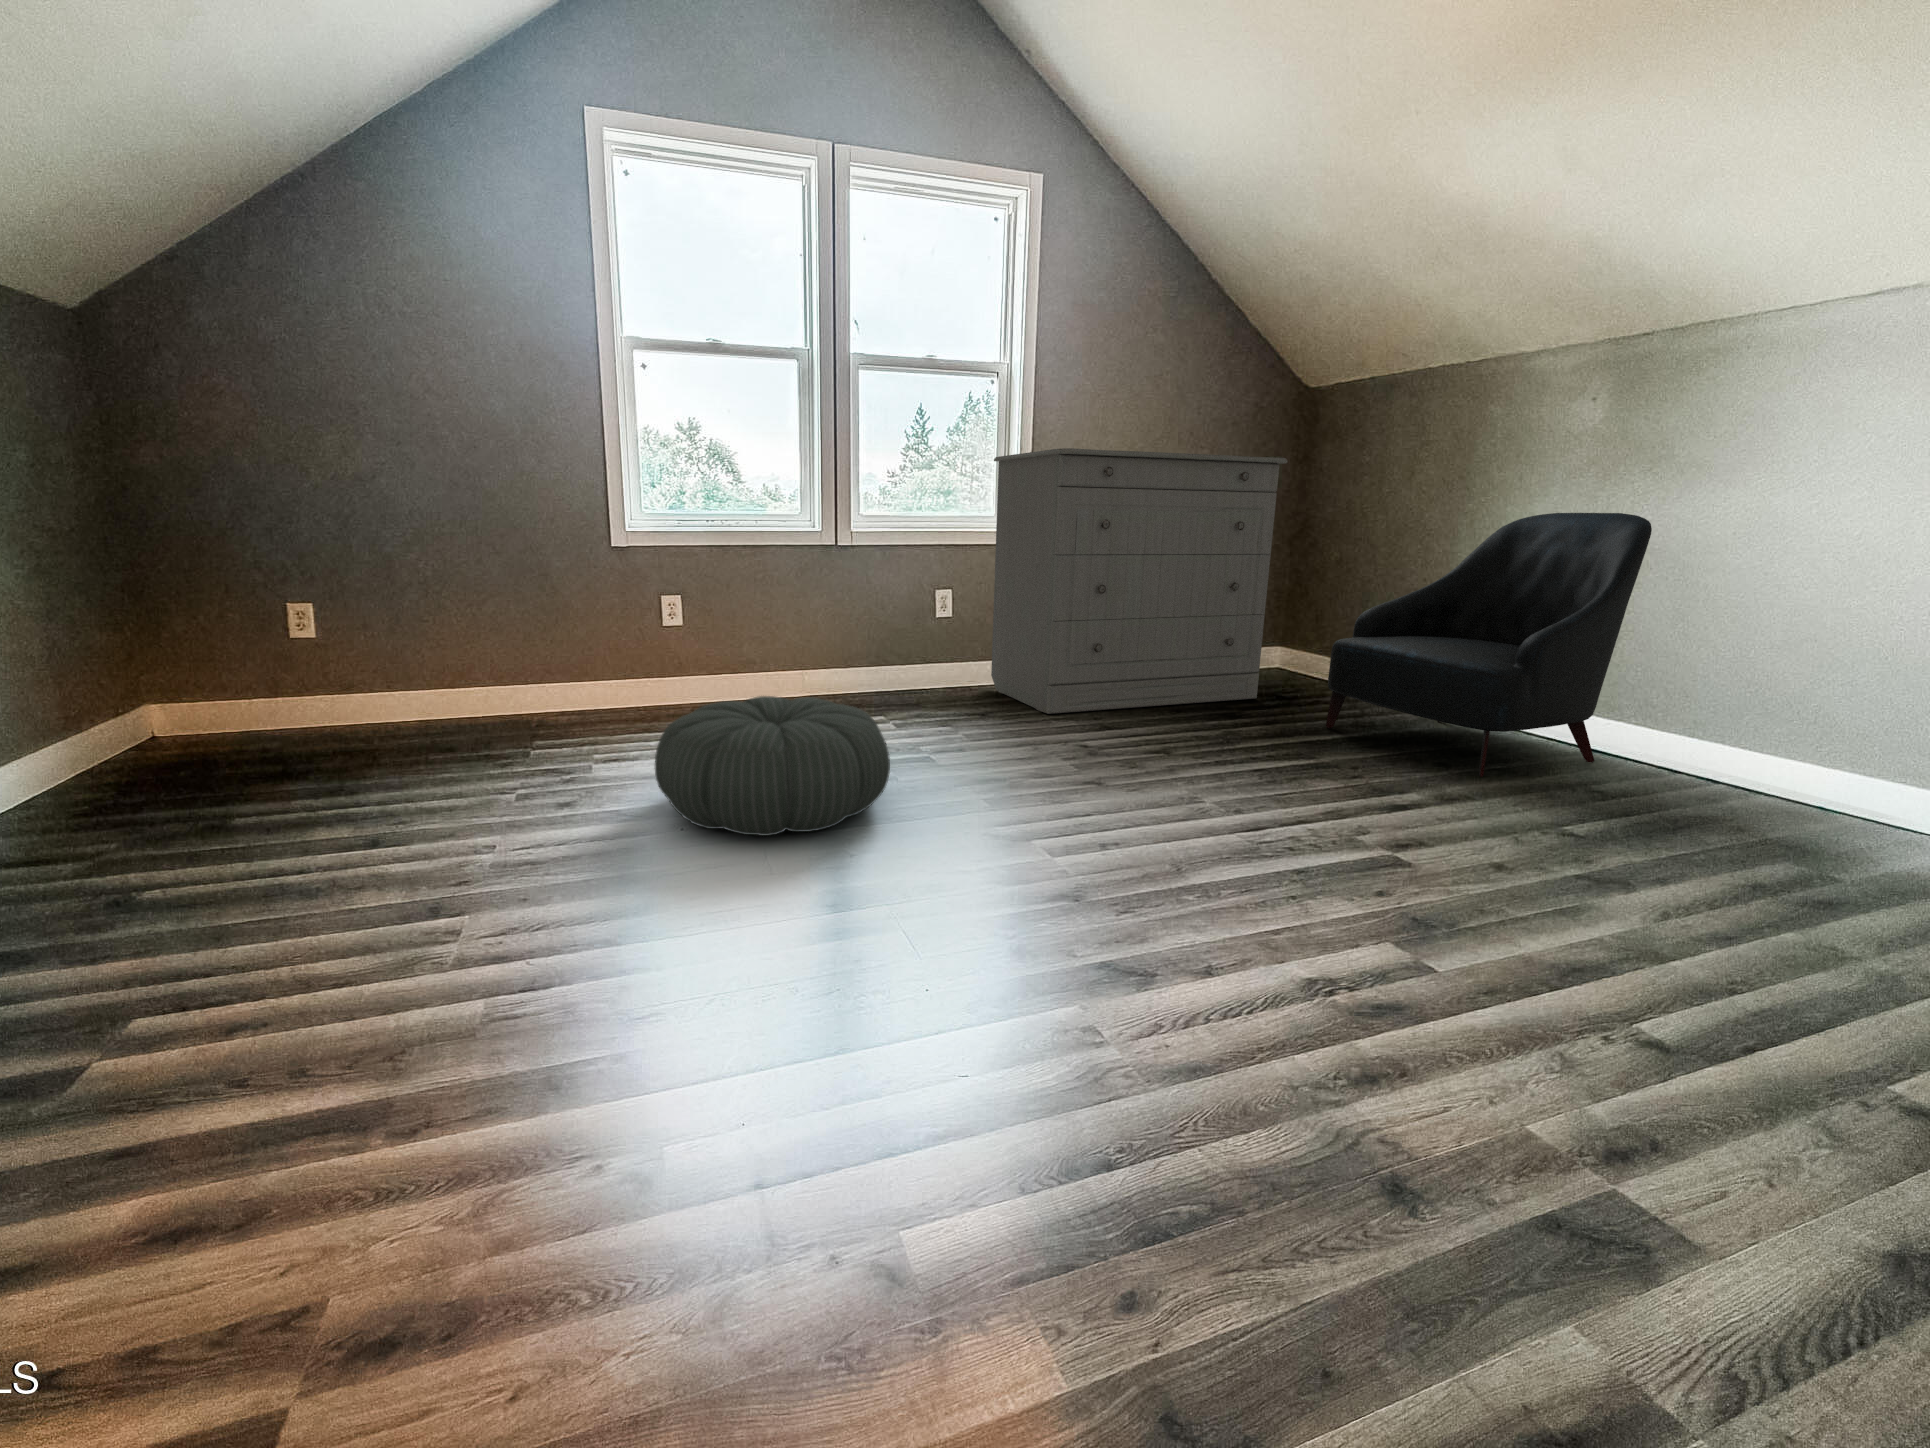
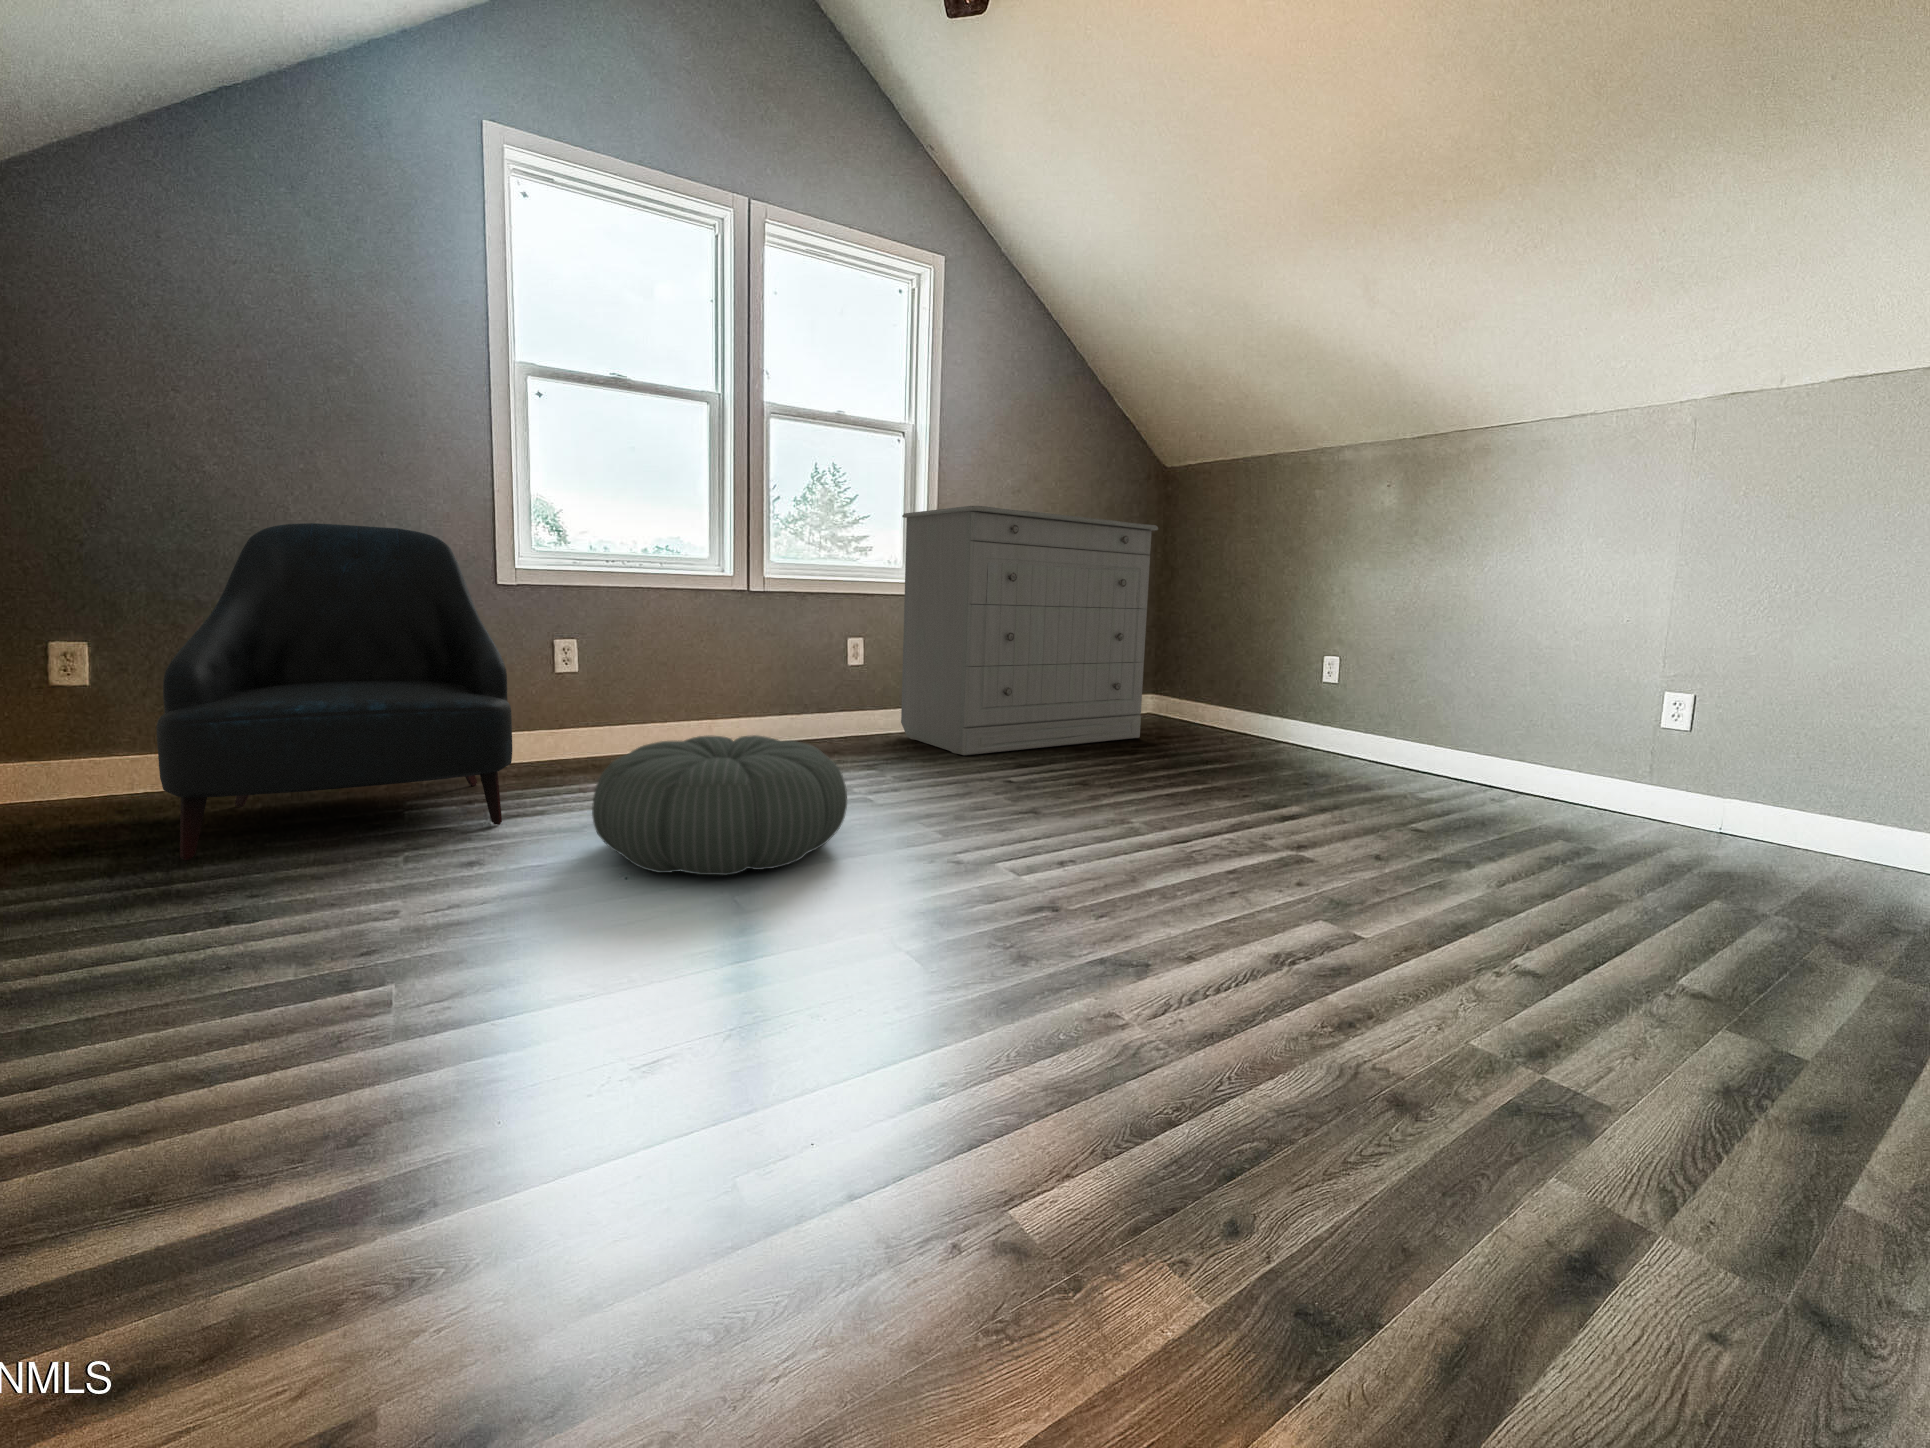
armchair: present [1326,513,1652,777] -> present [156,523,512,860]

